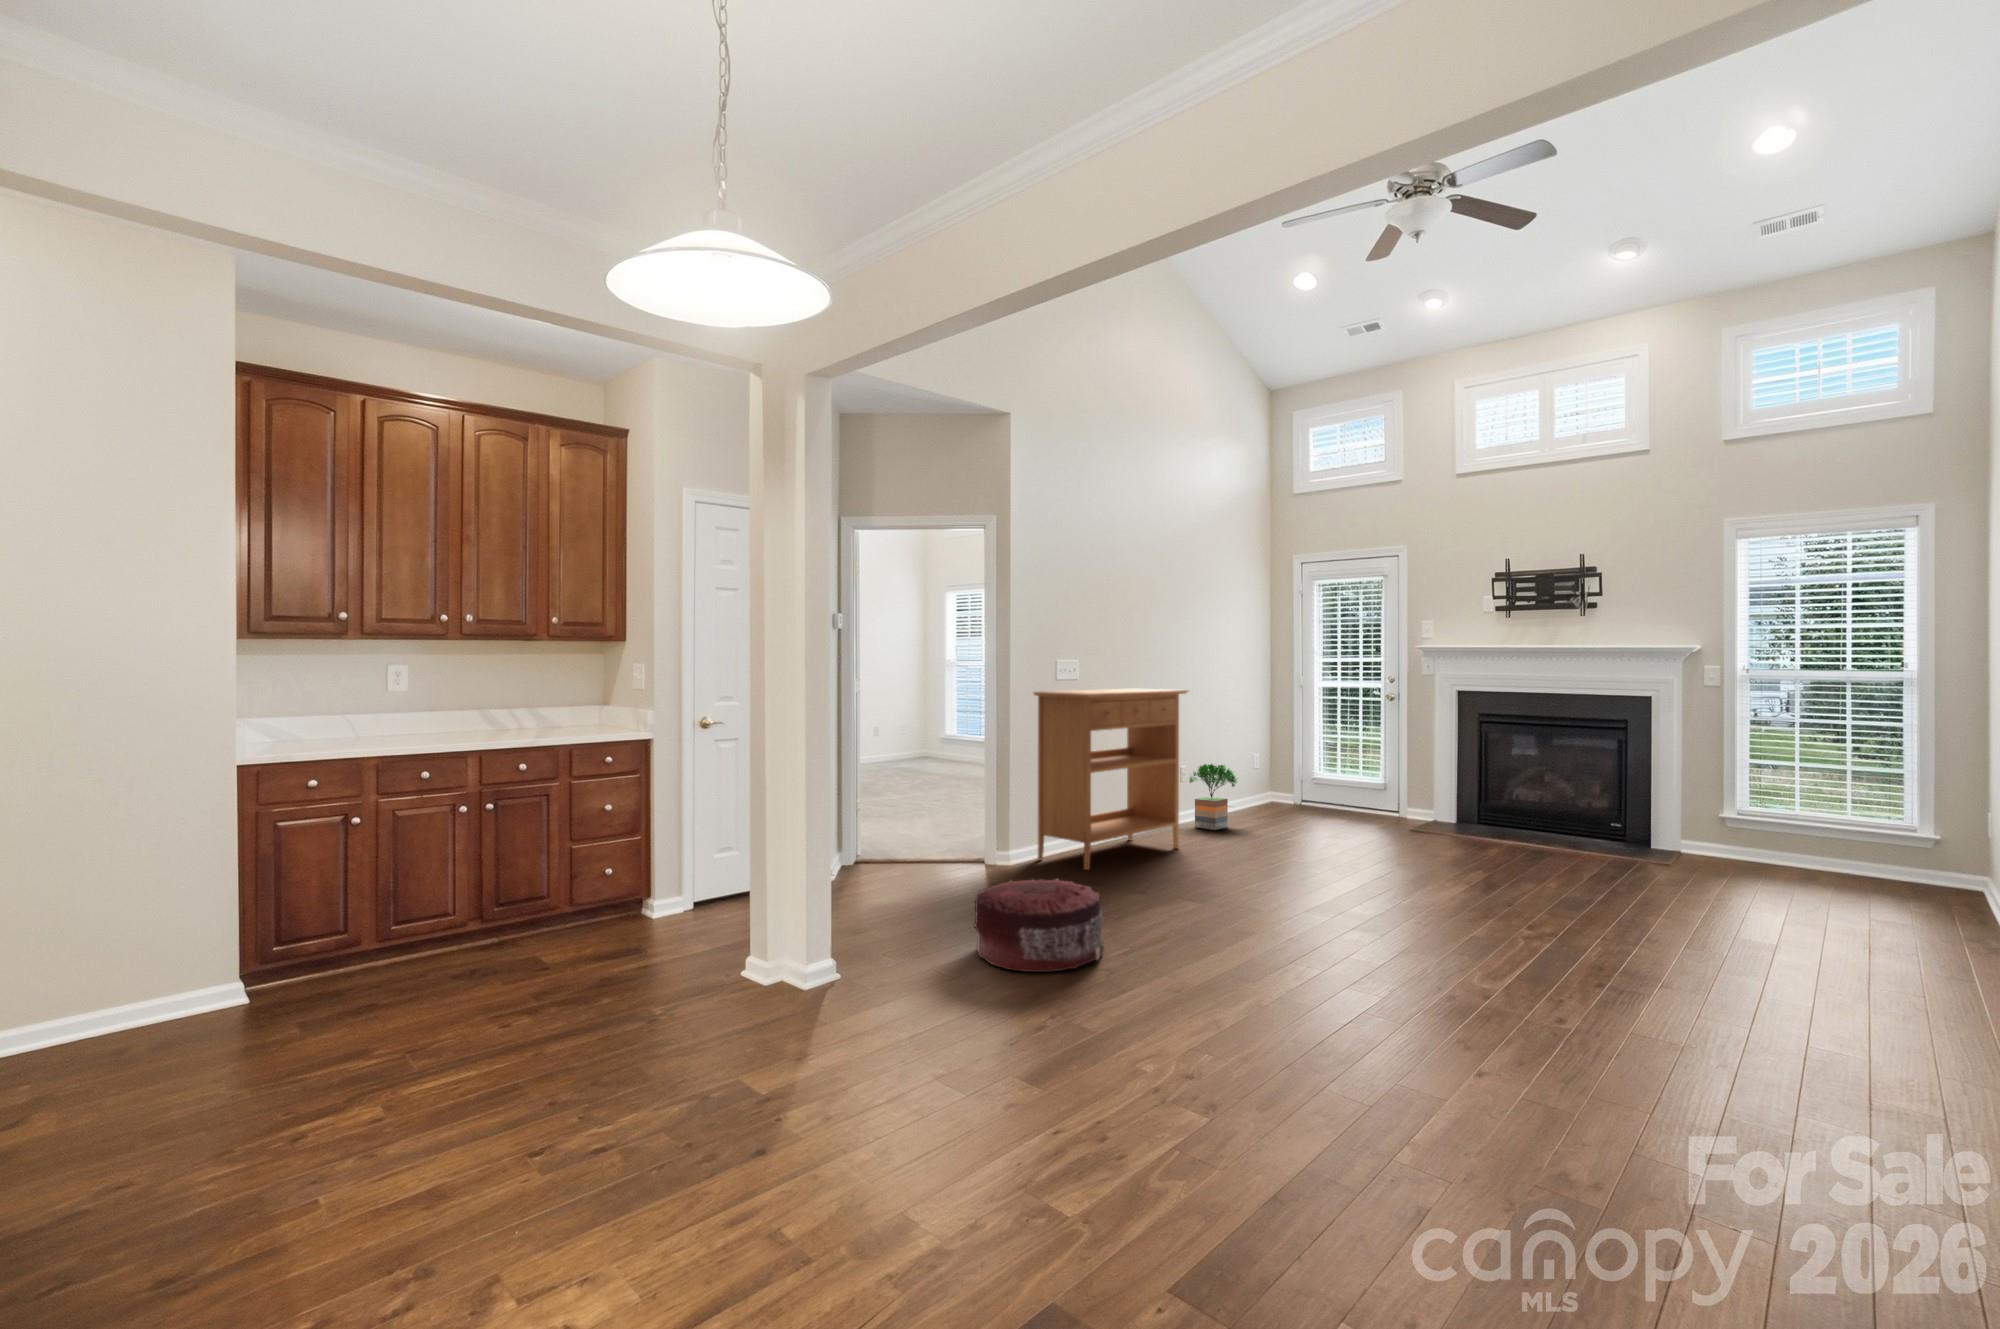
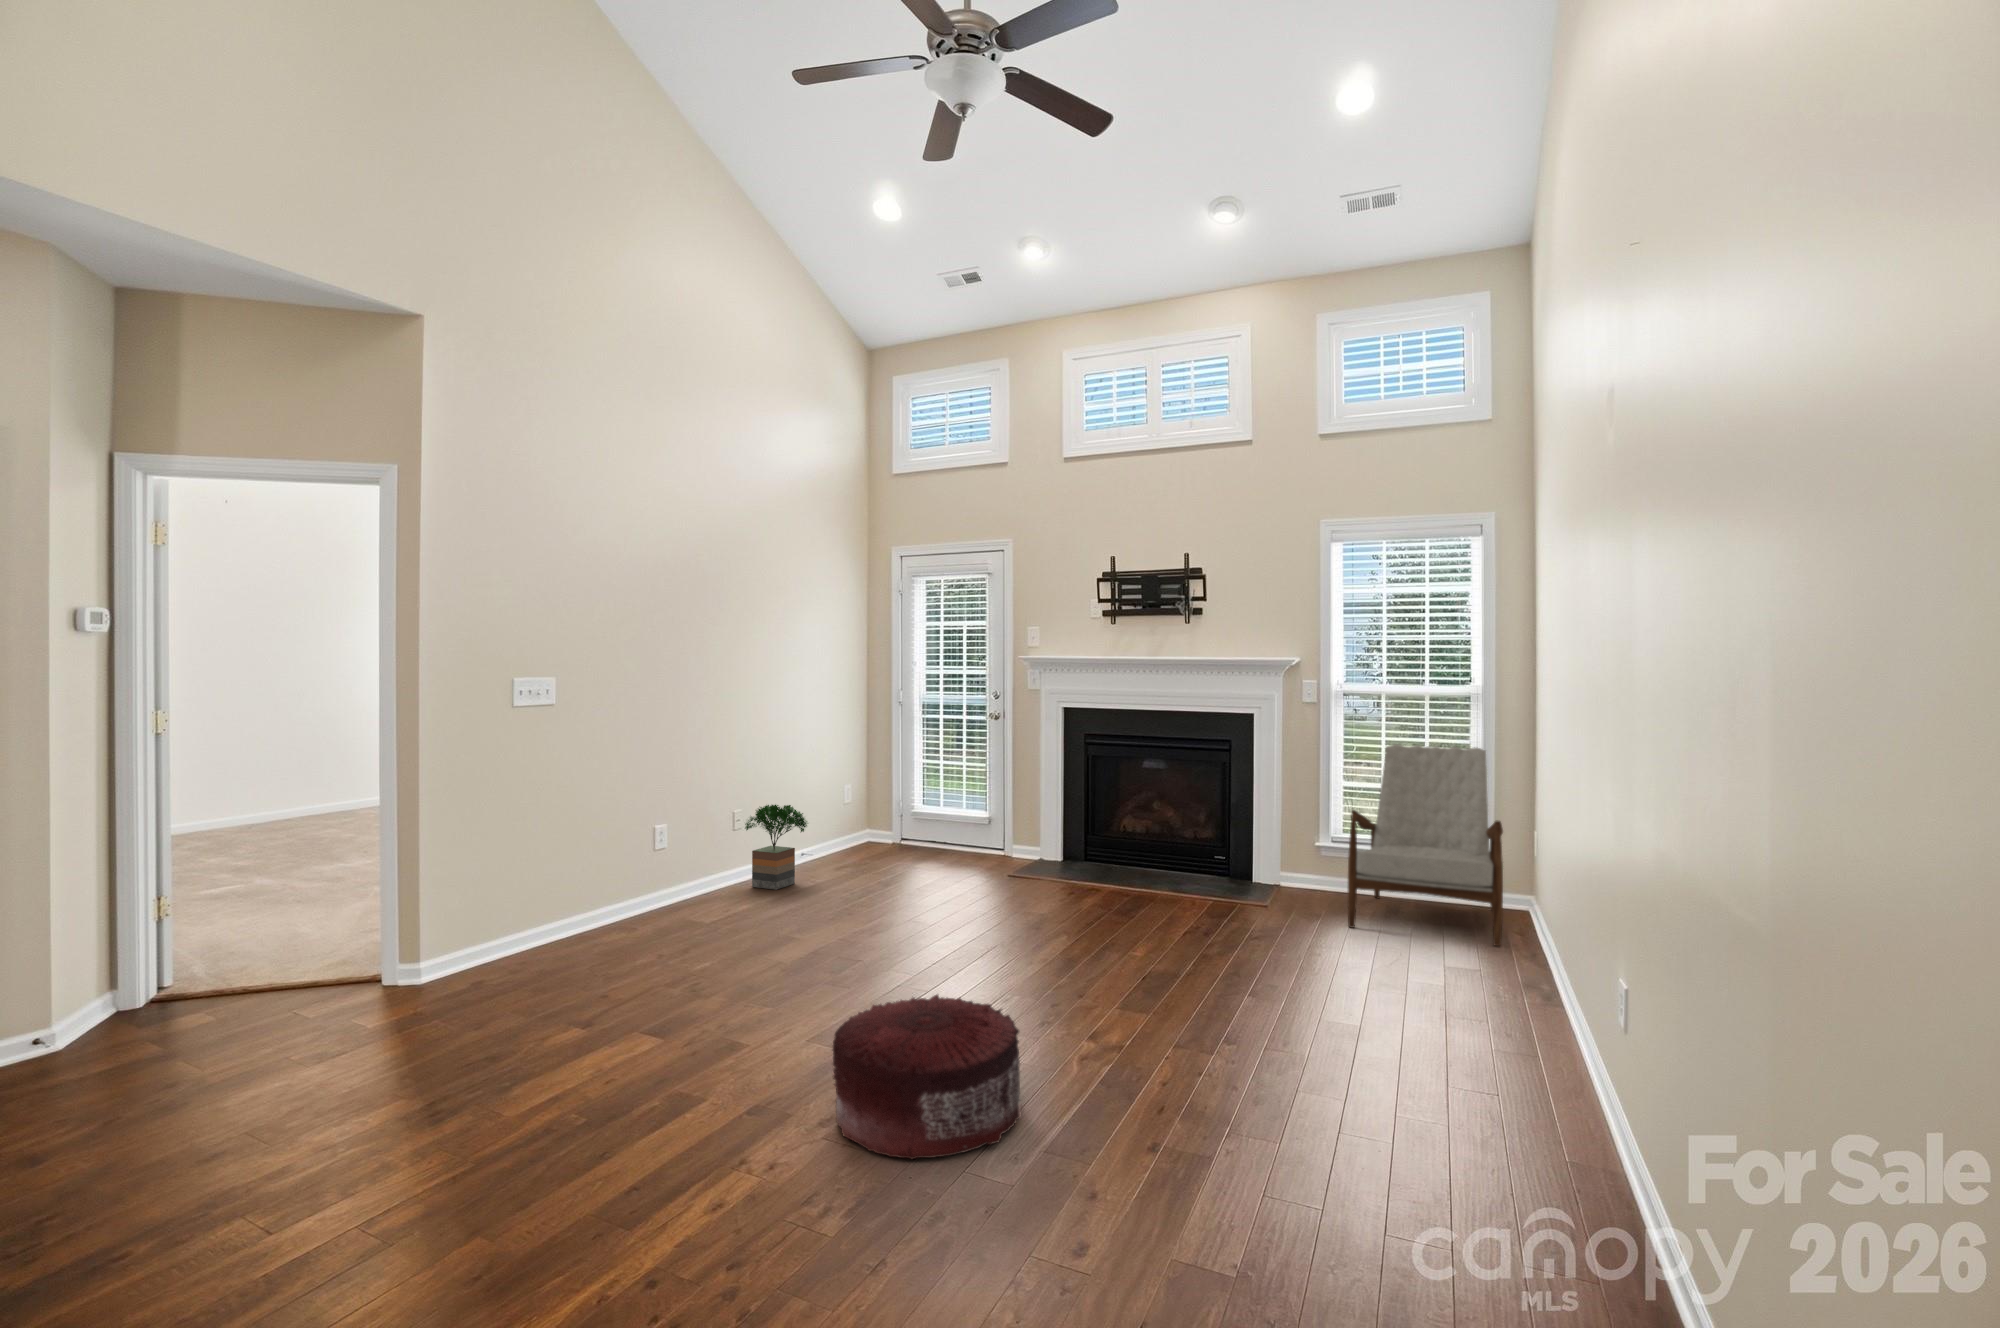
console table: present [1034,688,1188,870] -> none [476,712,727,979]
armchair: none [1759,726,1936,912] -> present [1348,744,1503,946]
pouf: present [975,879,1104,972] -> present [833,995,1021,1159]

